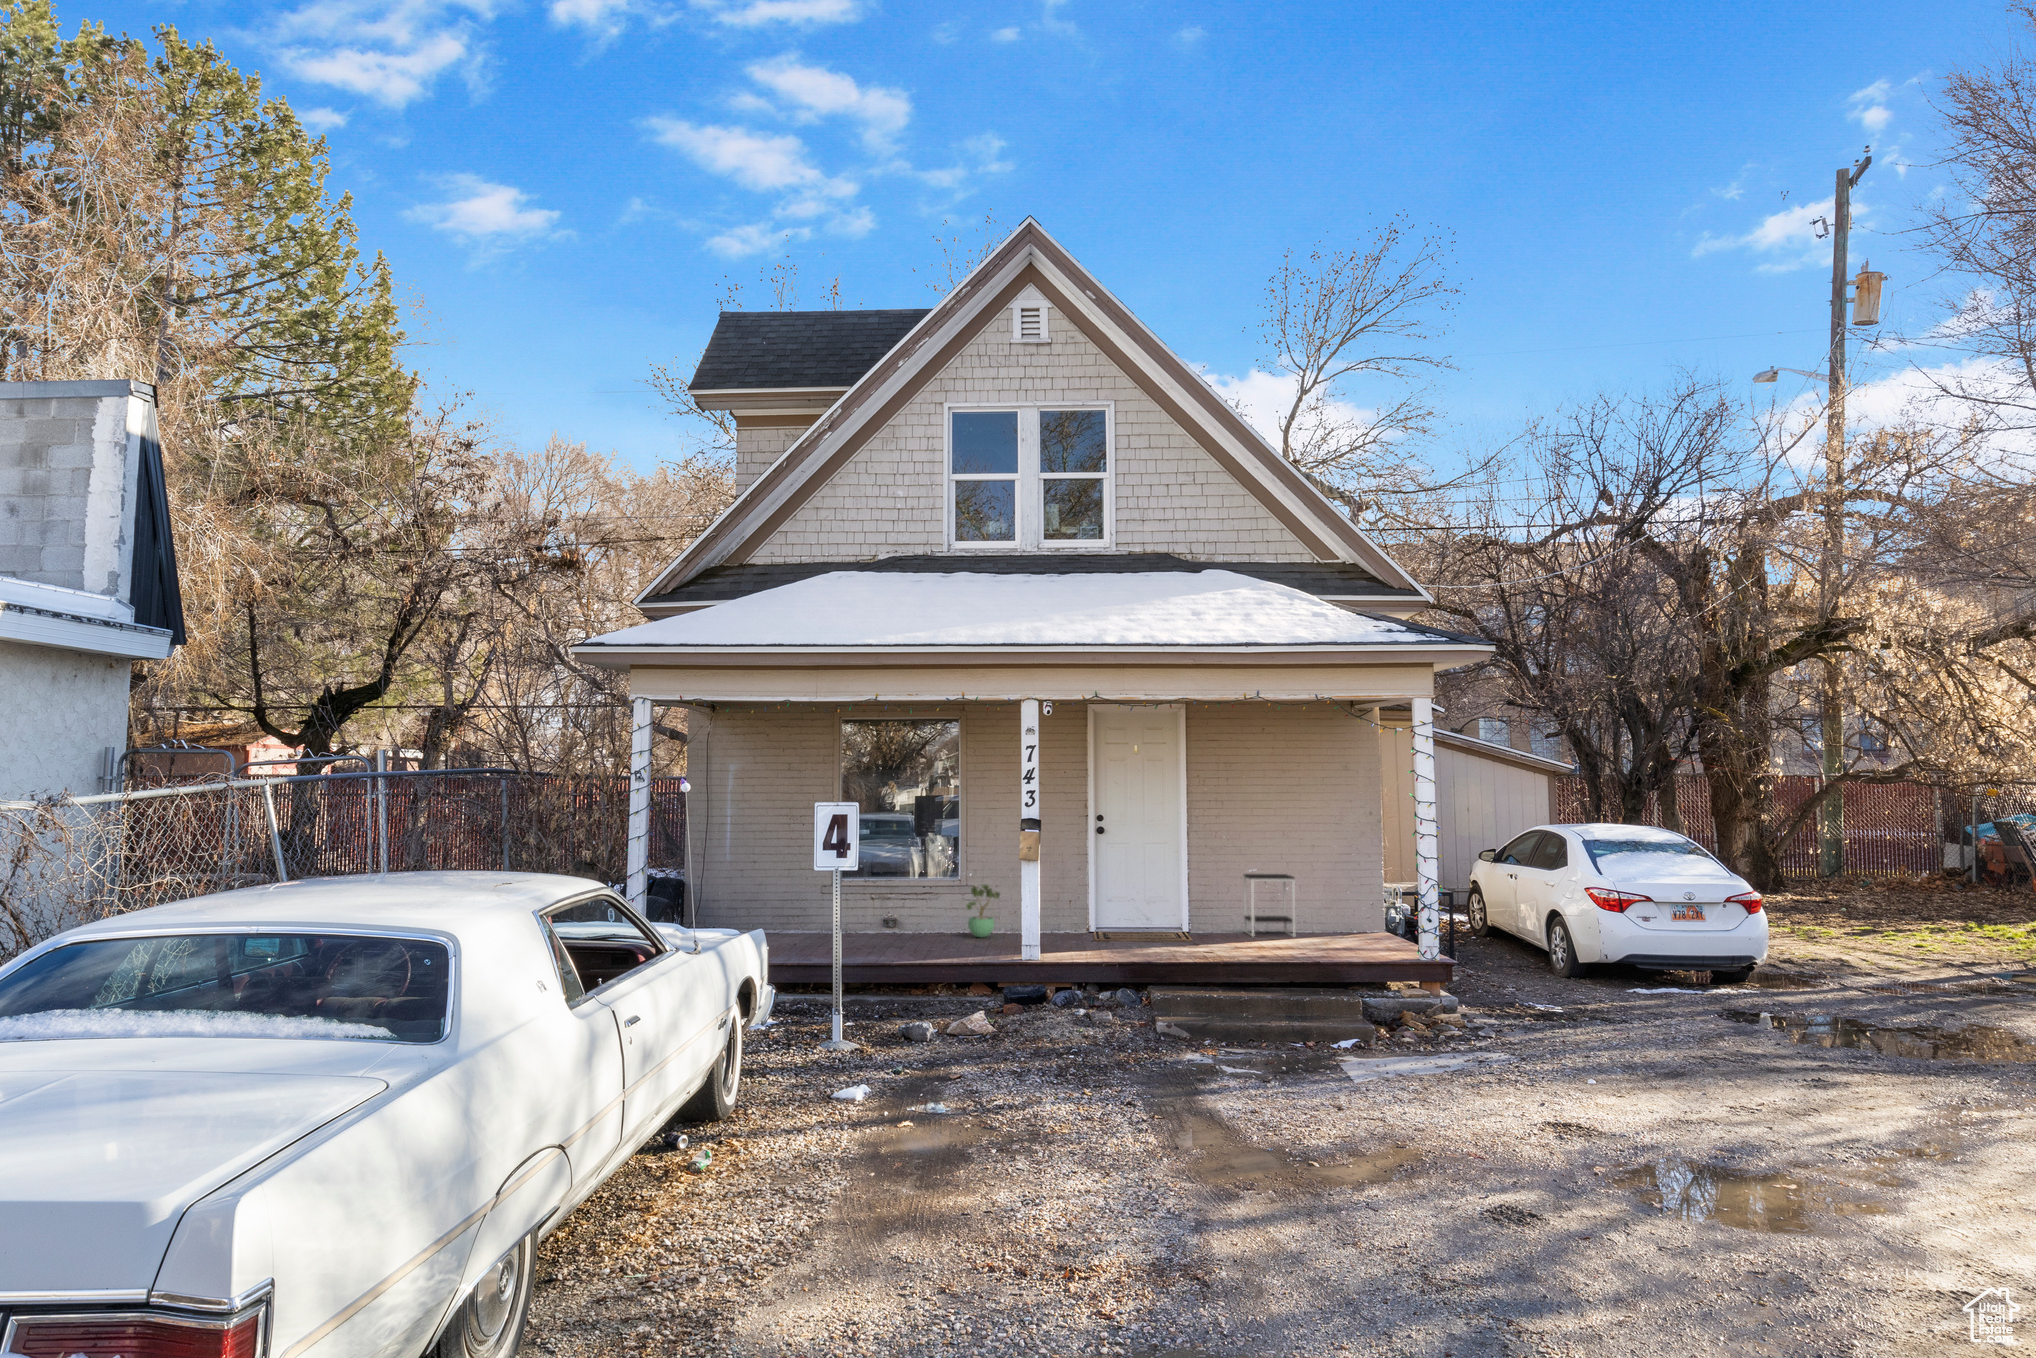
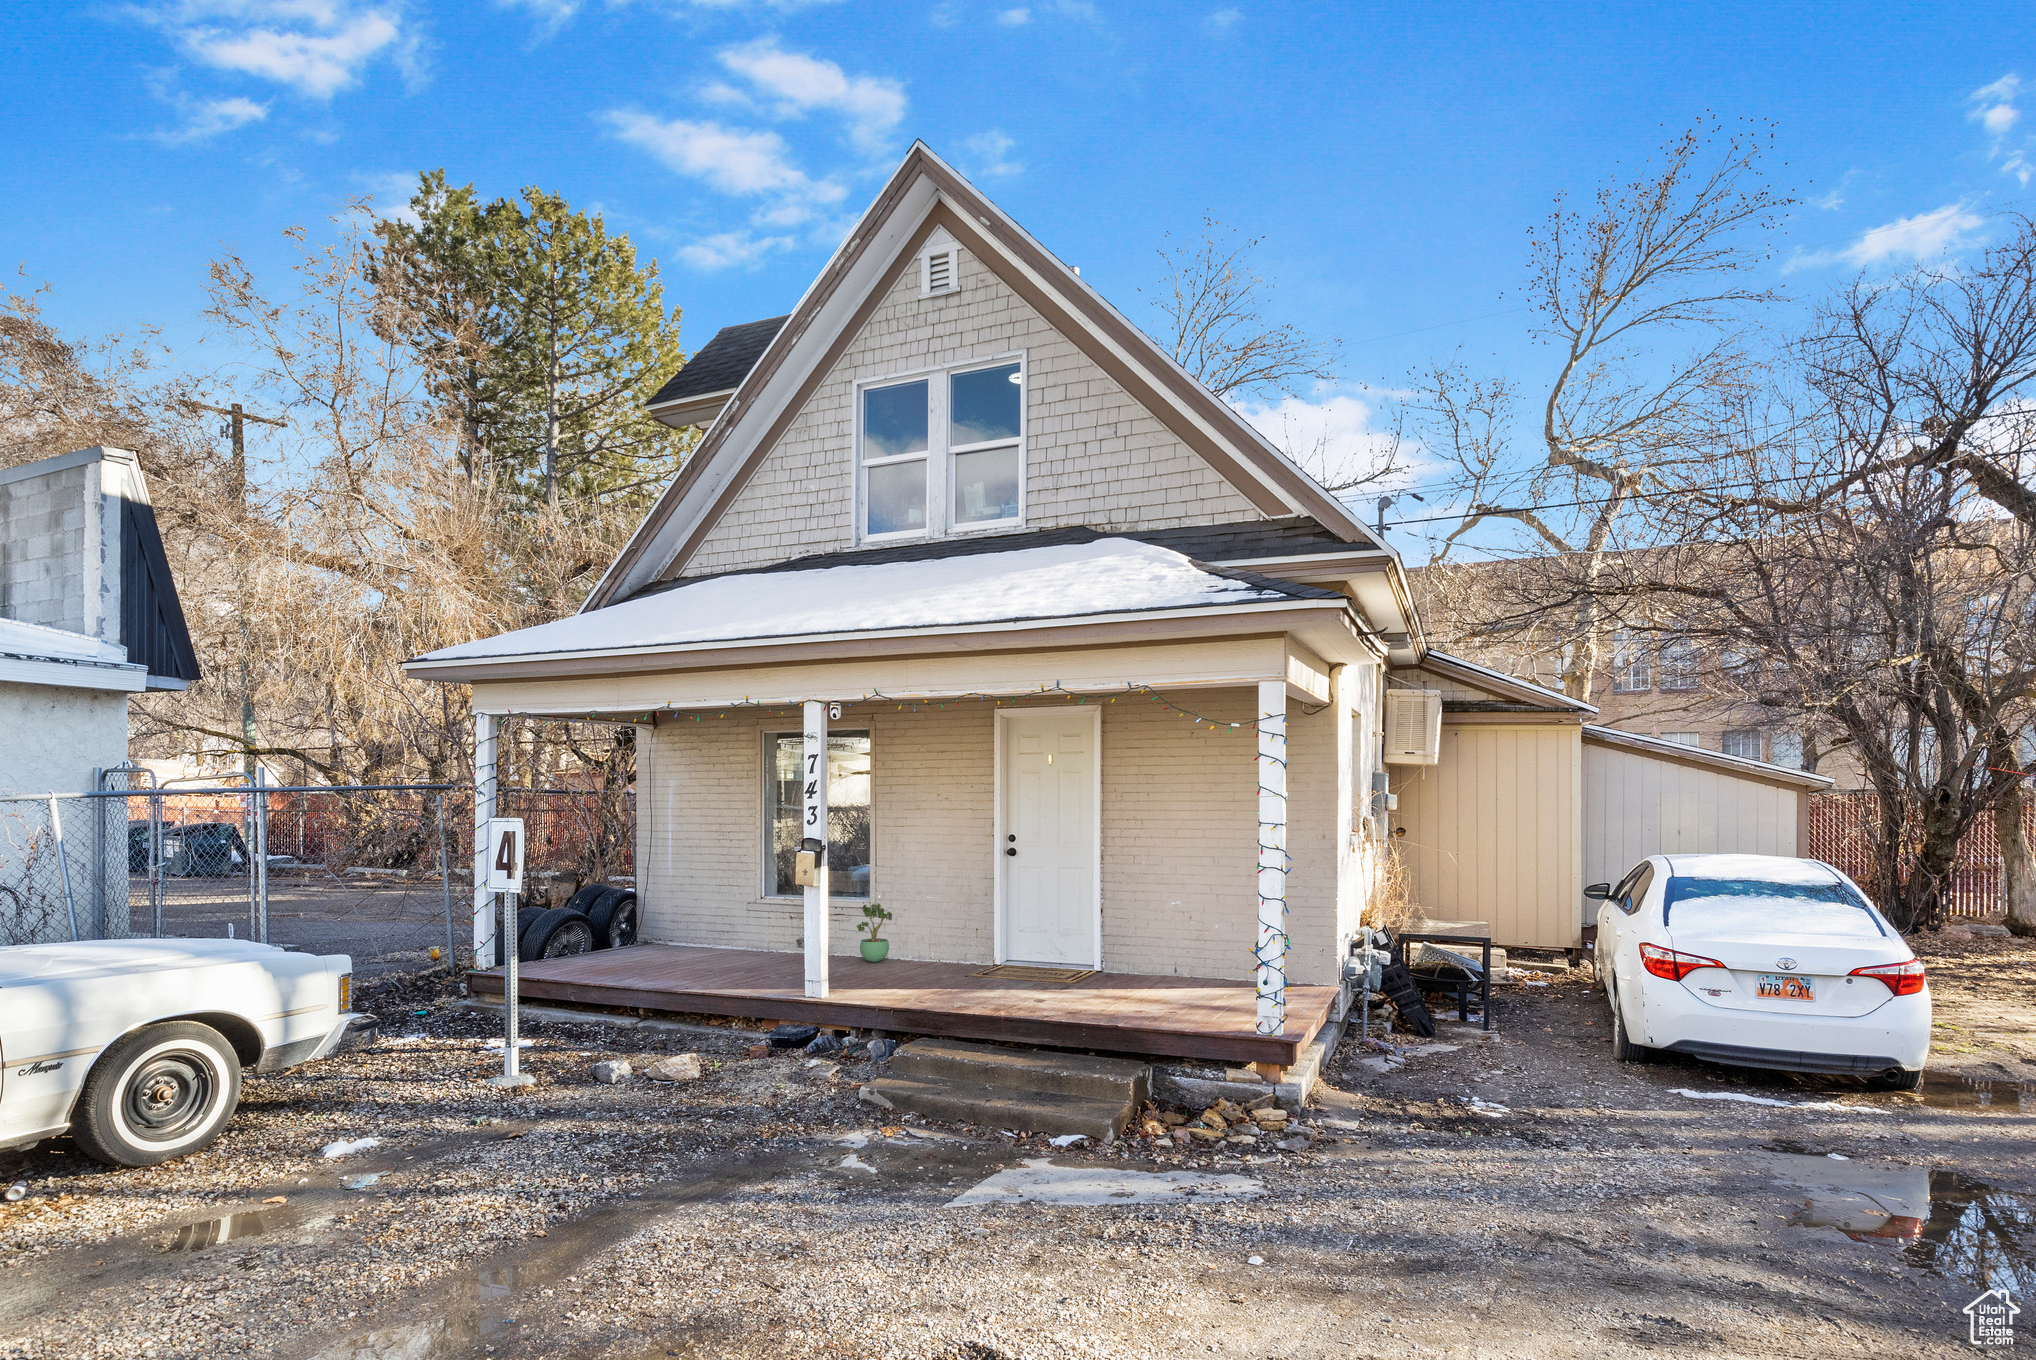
side table: present [1244,874,1296,937] -> none [1149,903,1214,985]

